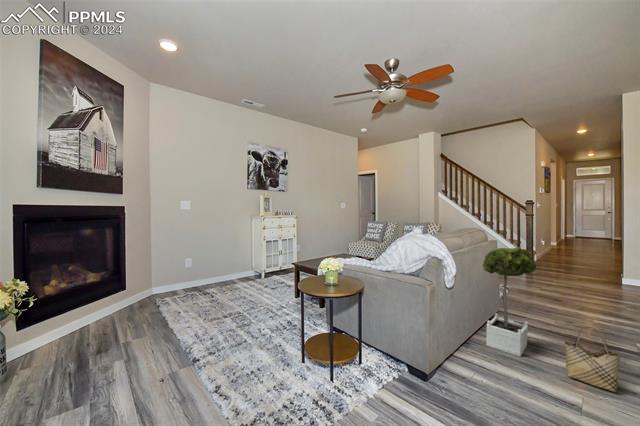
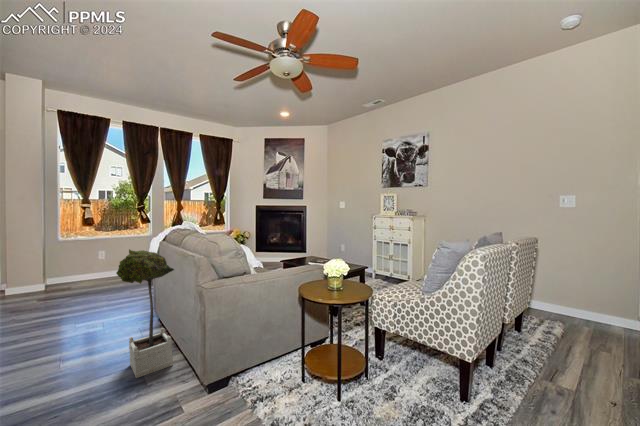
woven basket: present [565,327,621,392] -> none [32,328,85,394]

